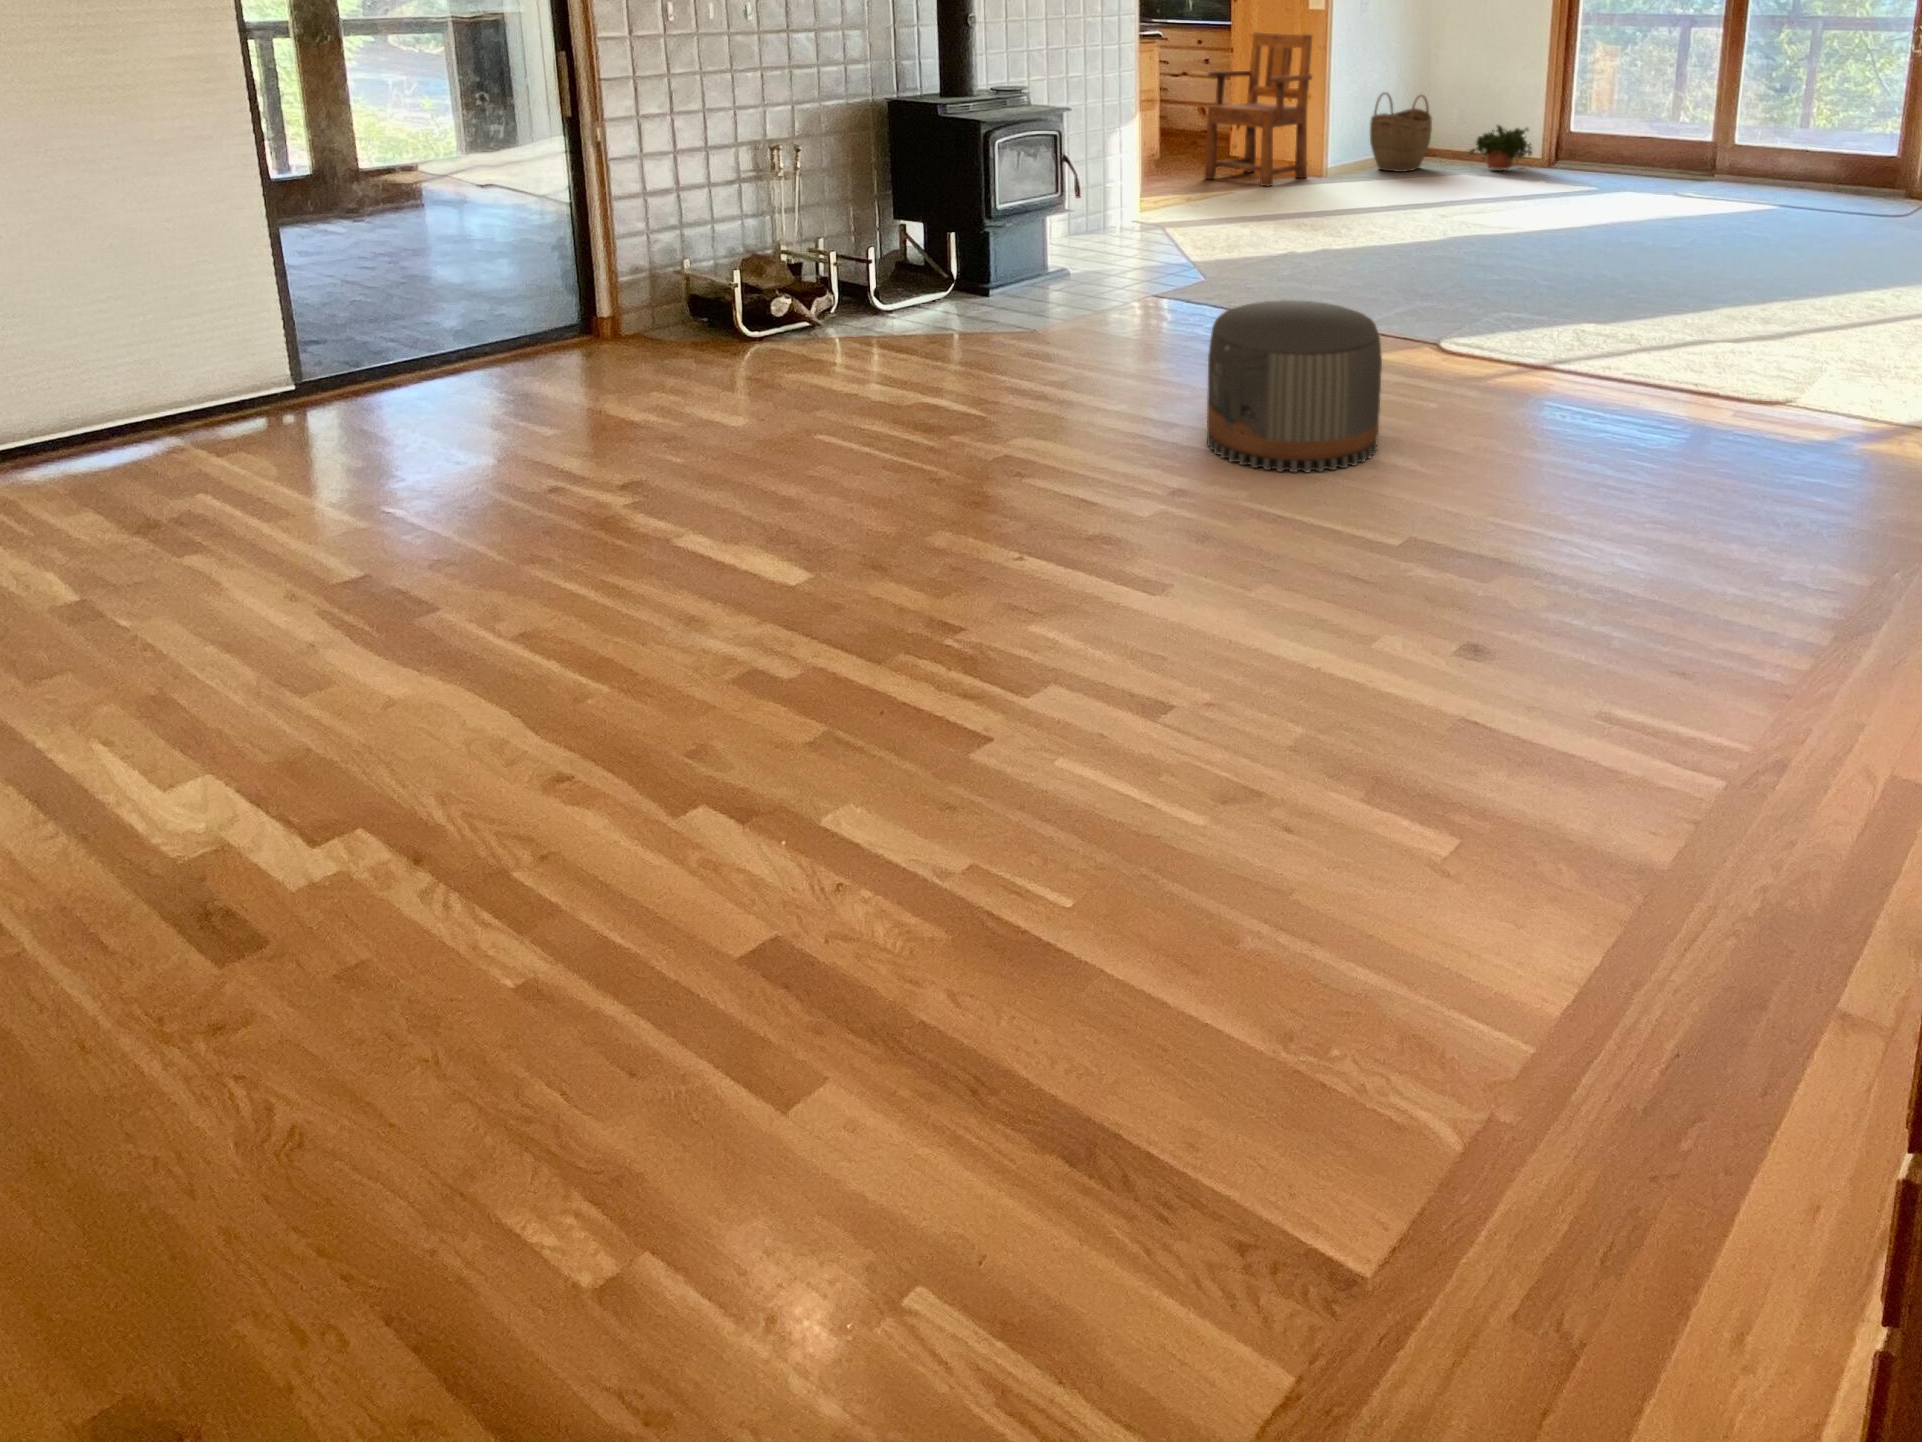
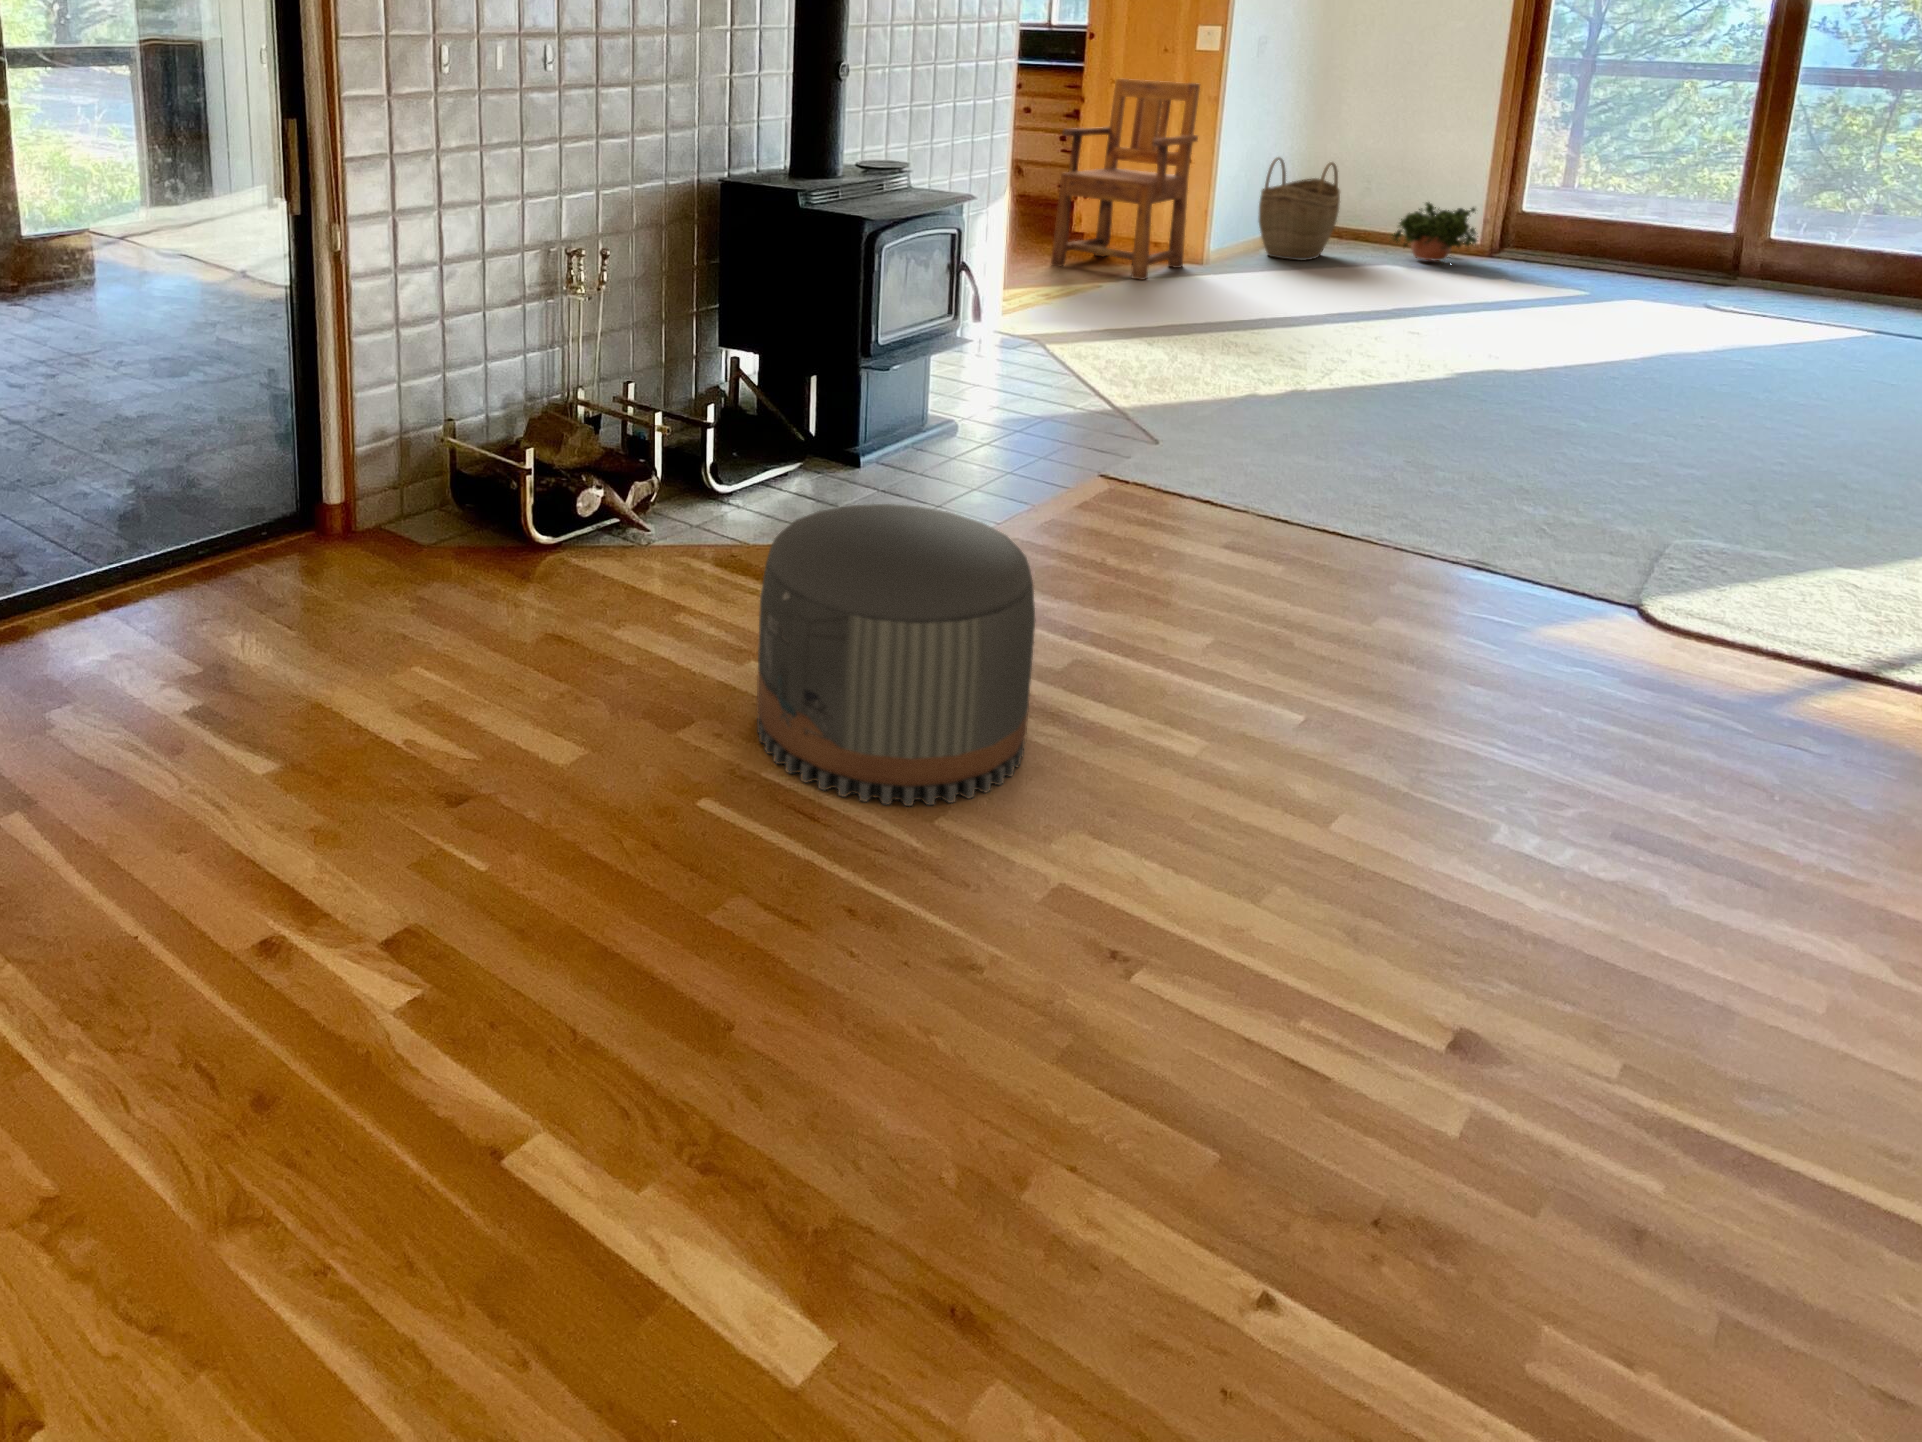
pouf: present [1207,300,1382,472] -> present [756,504,1035,806]

